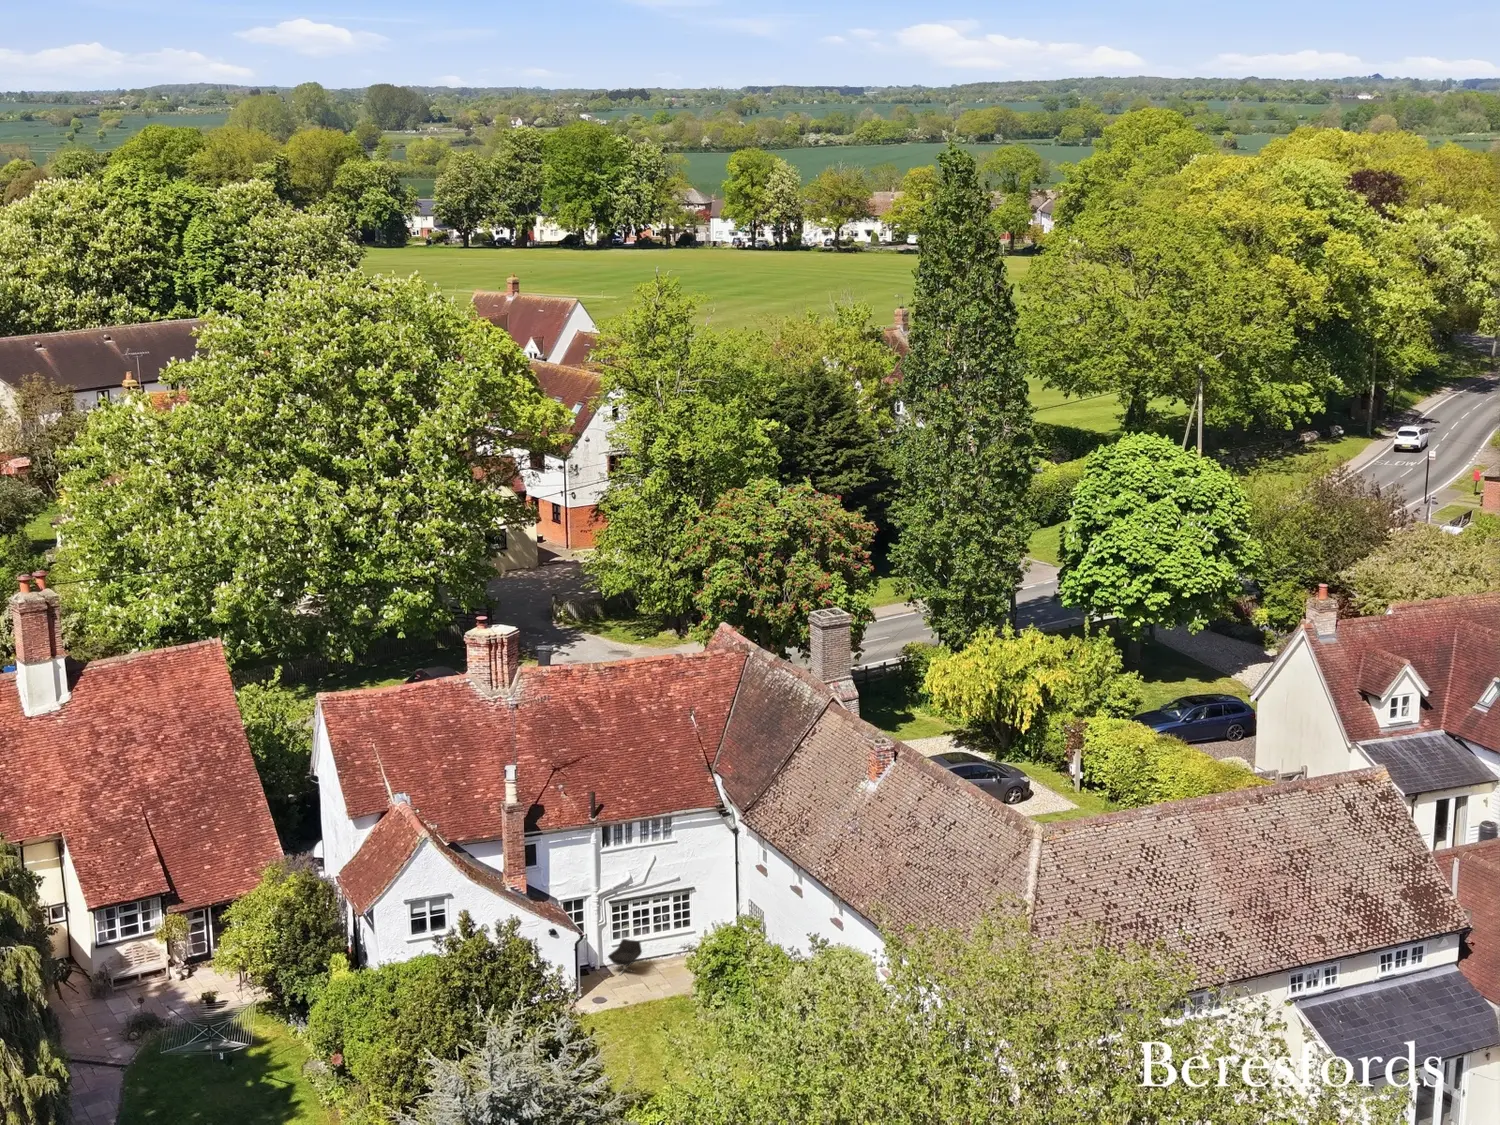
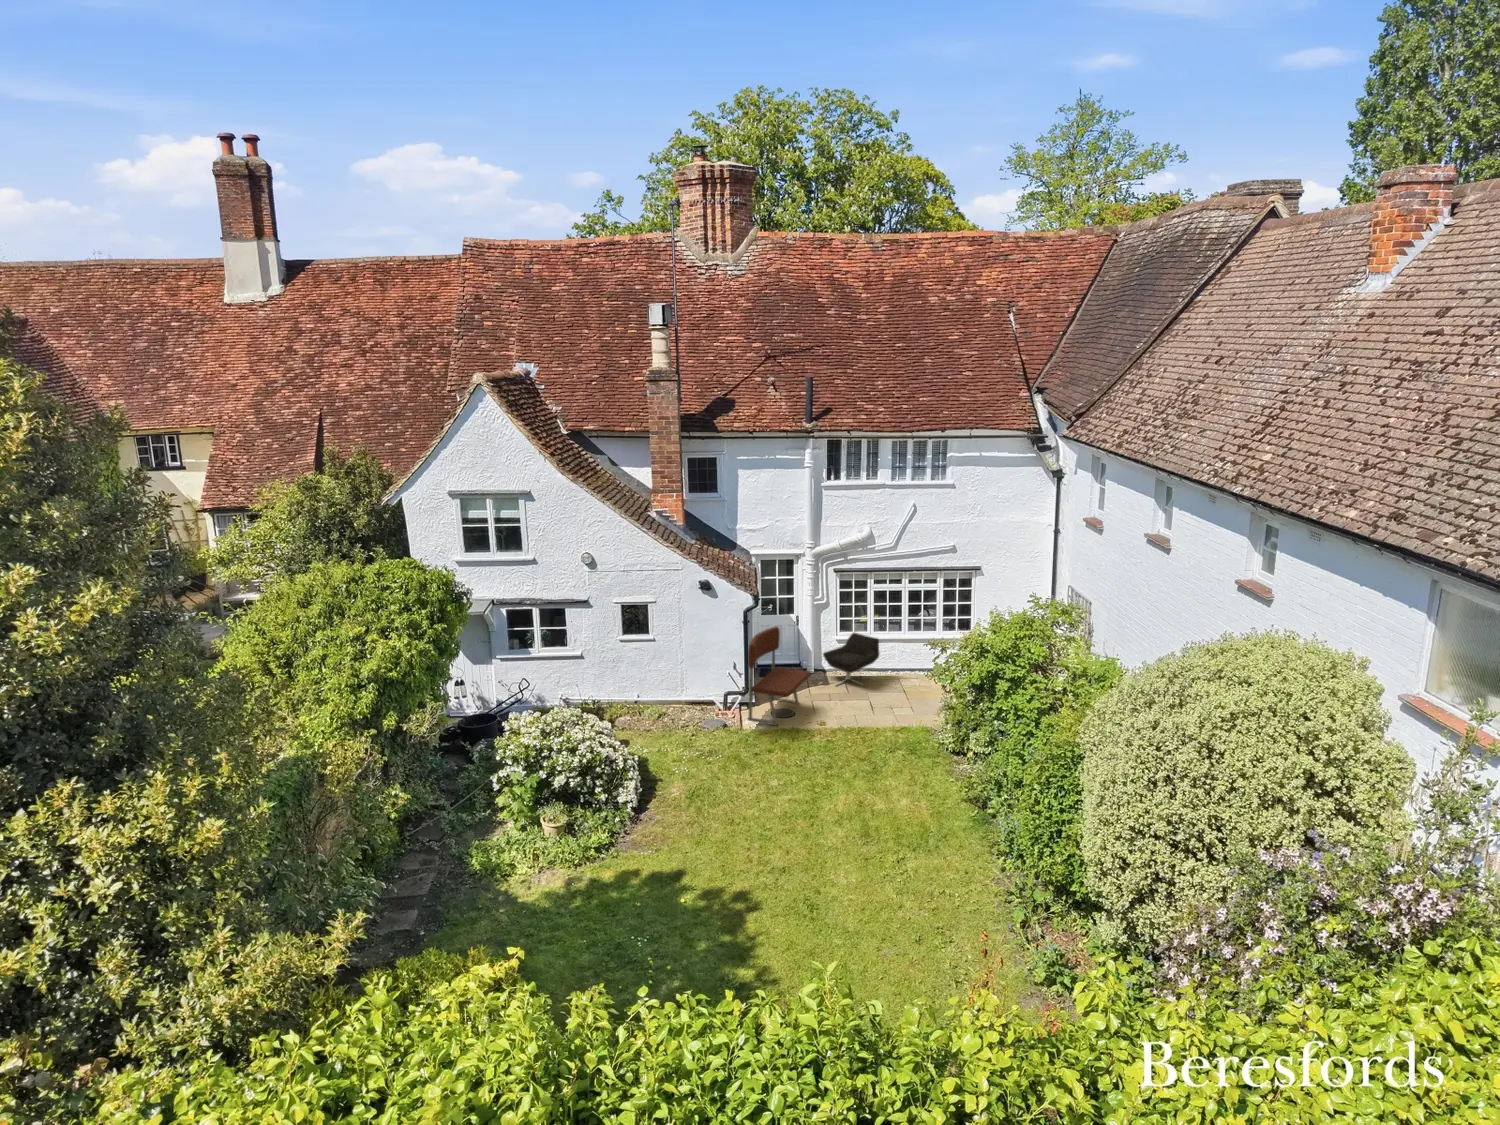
bench: none [579,947,610,1007] -> present [748,627,811,725]

